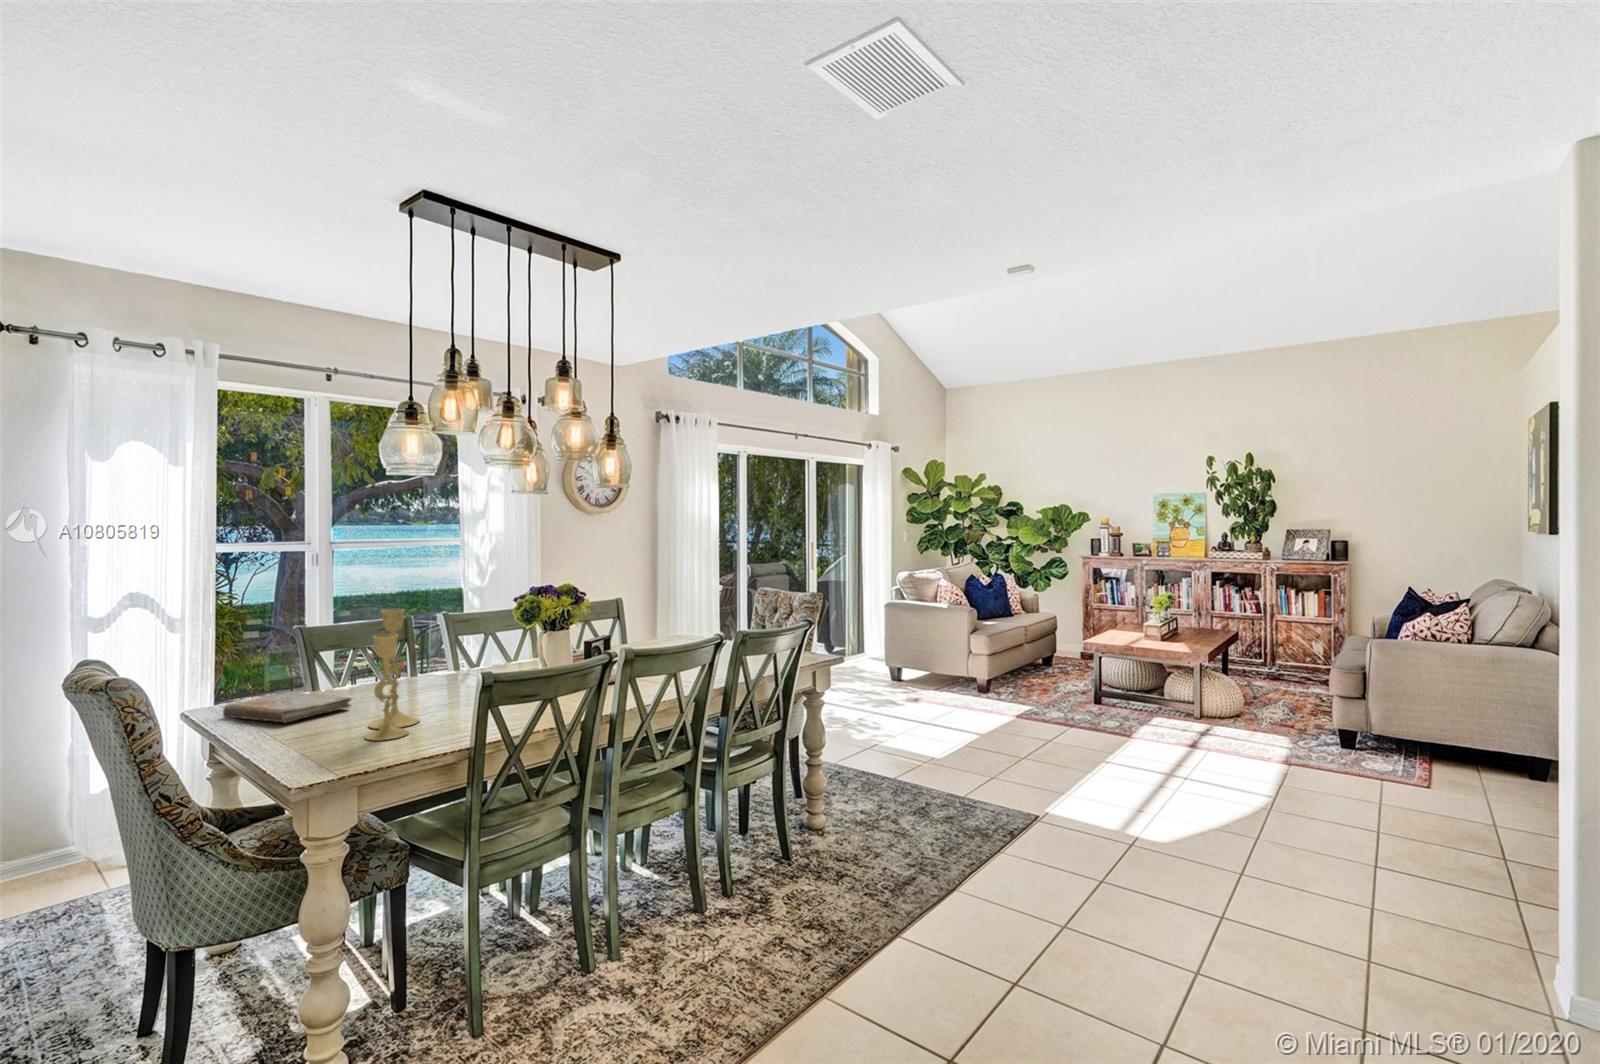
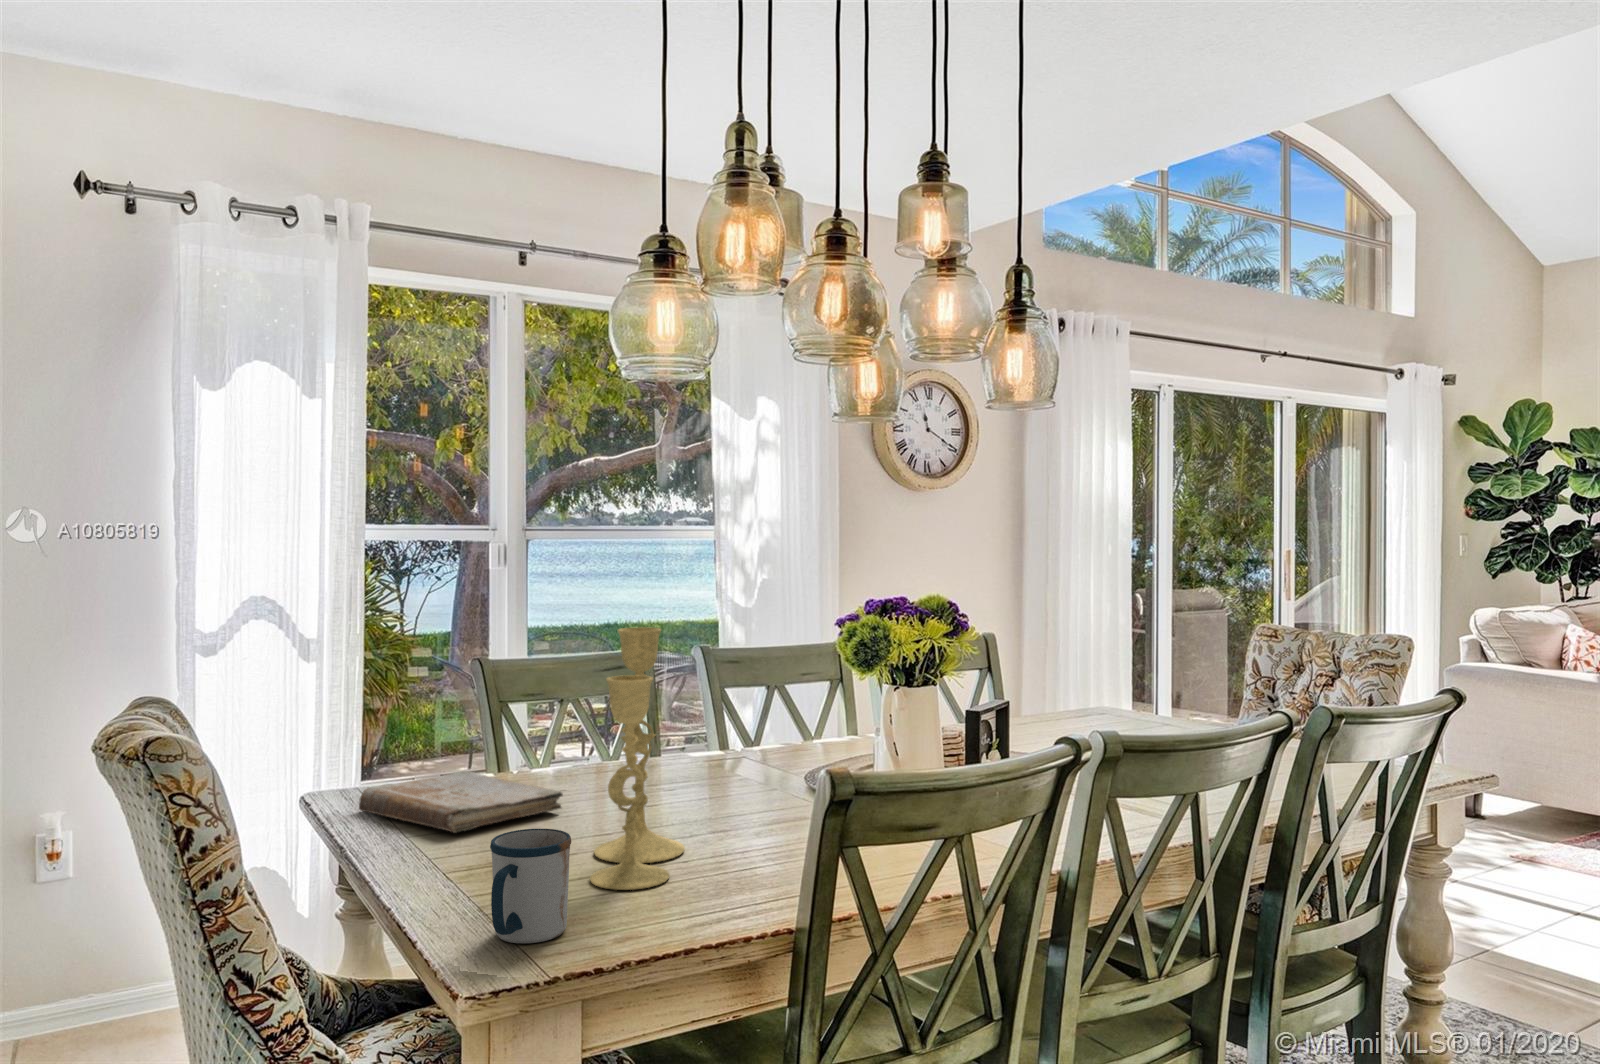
mug: none [307,711,352,766] -> present [490,829,571,943]

